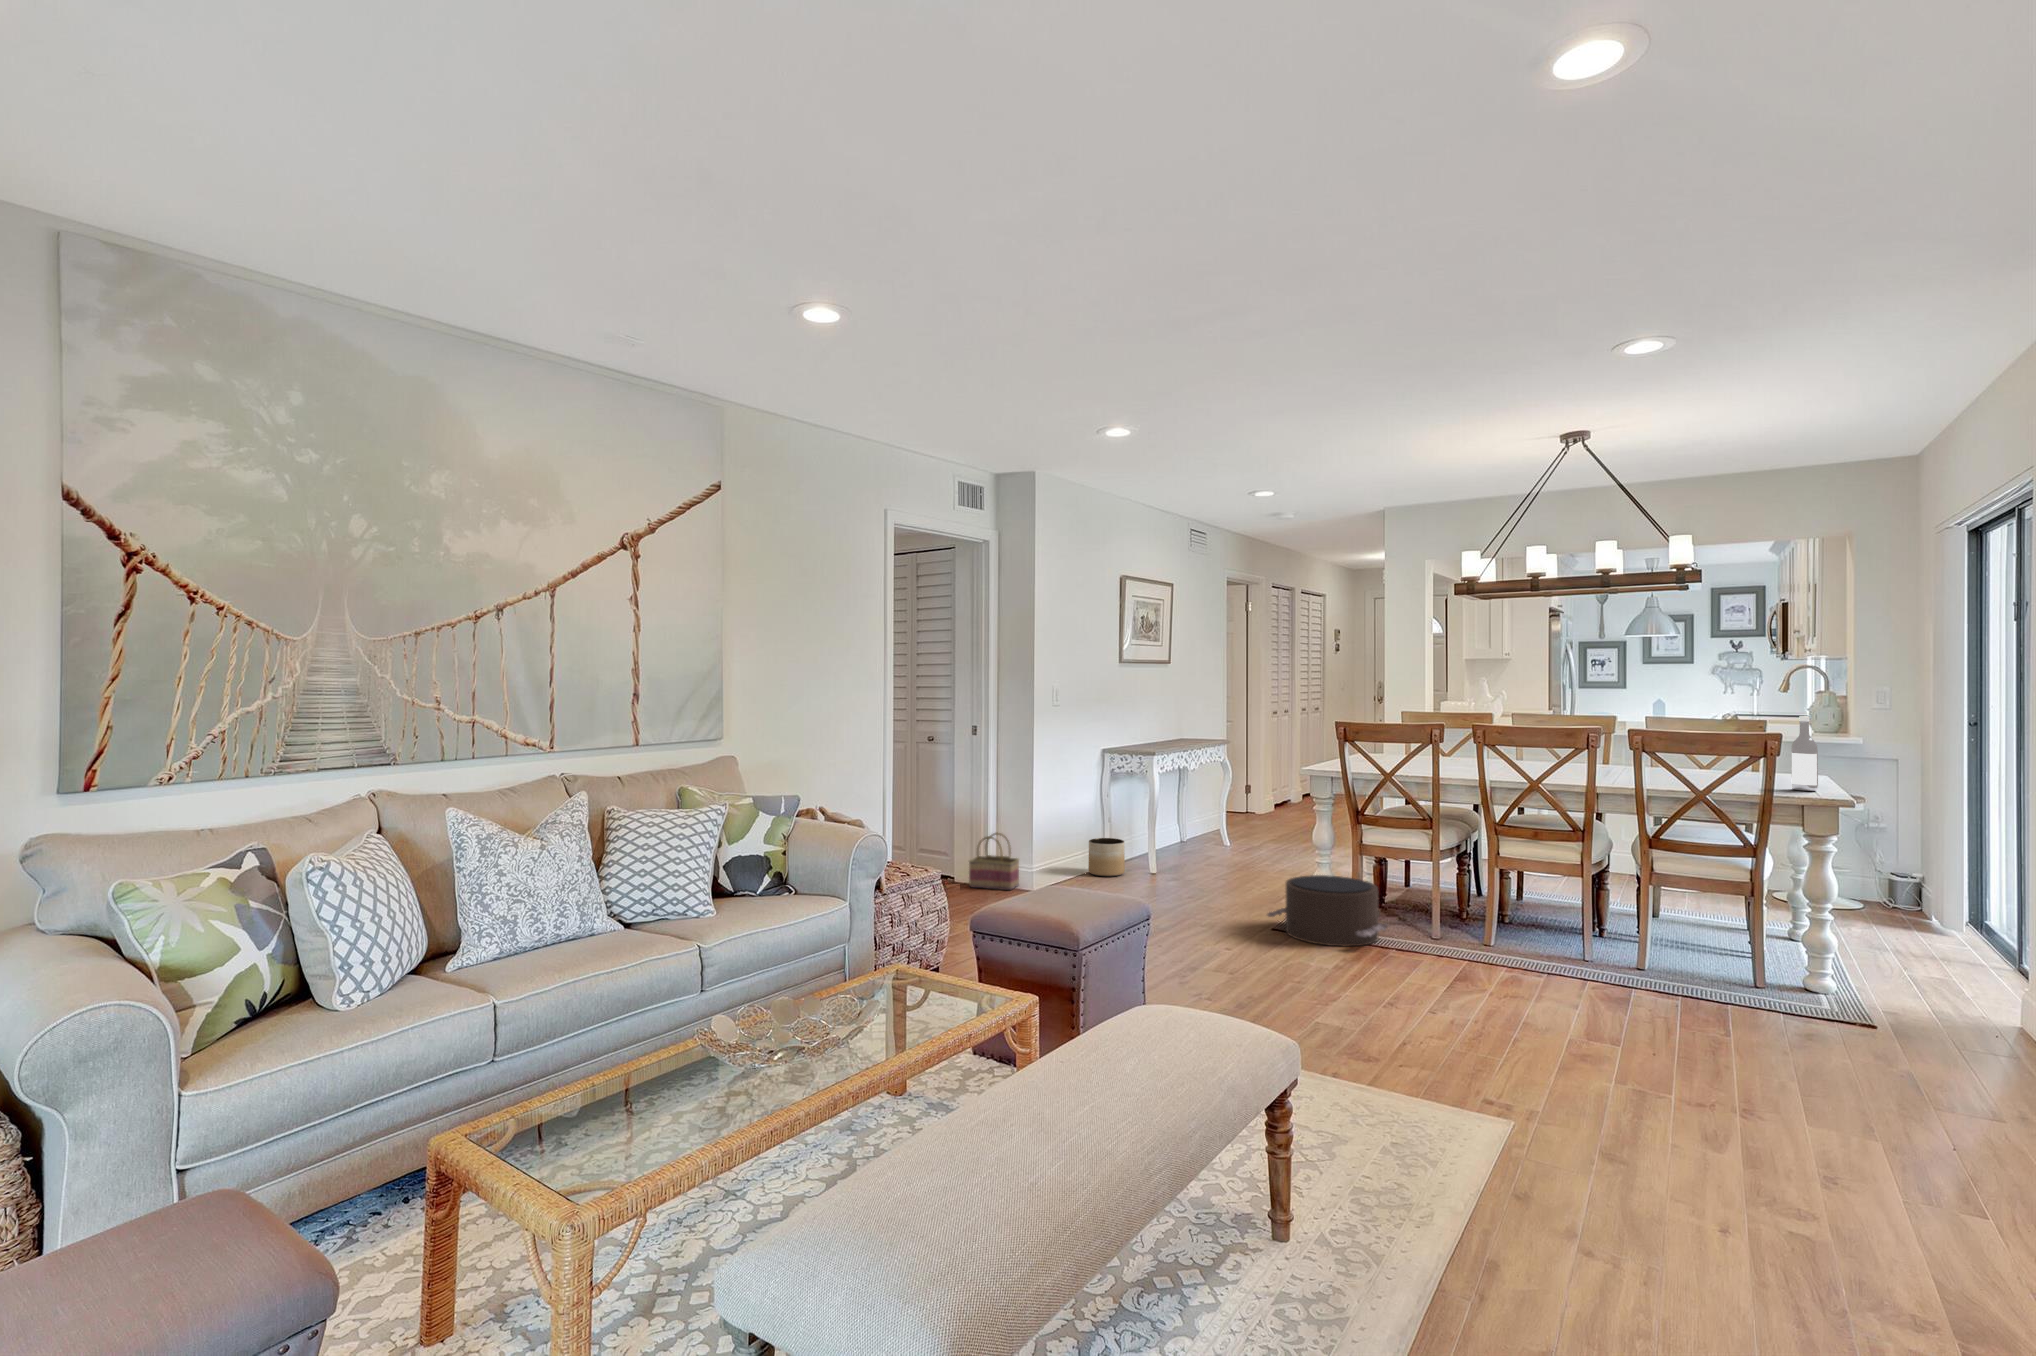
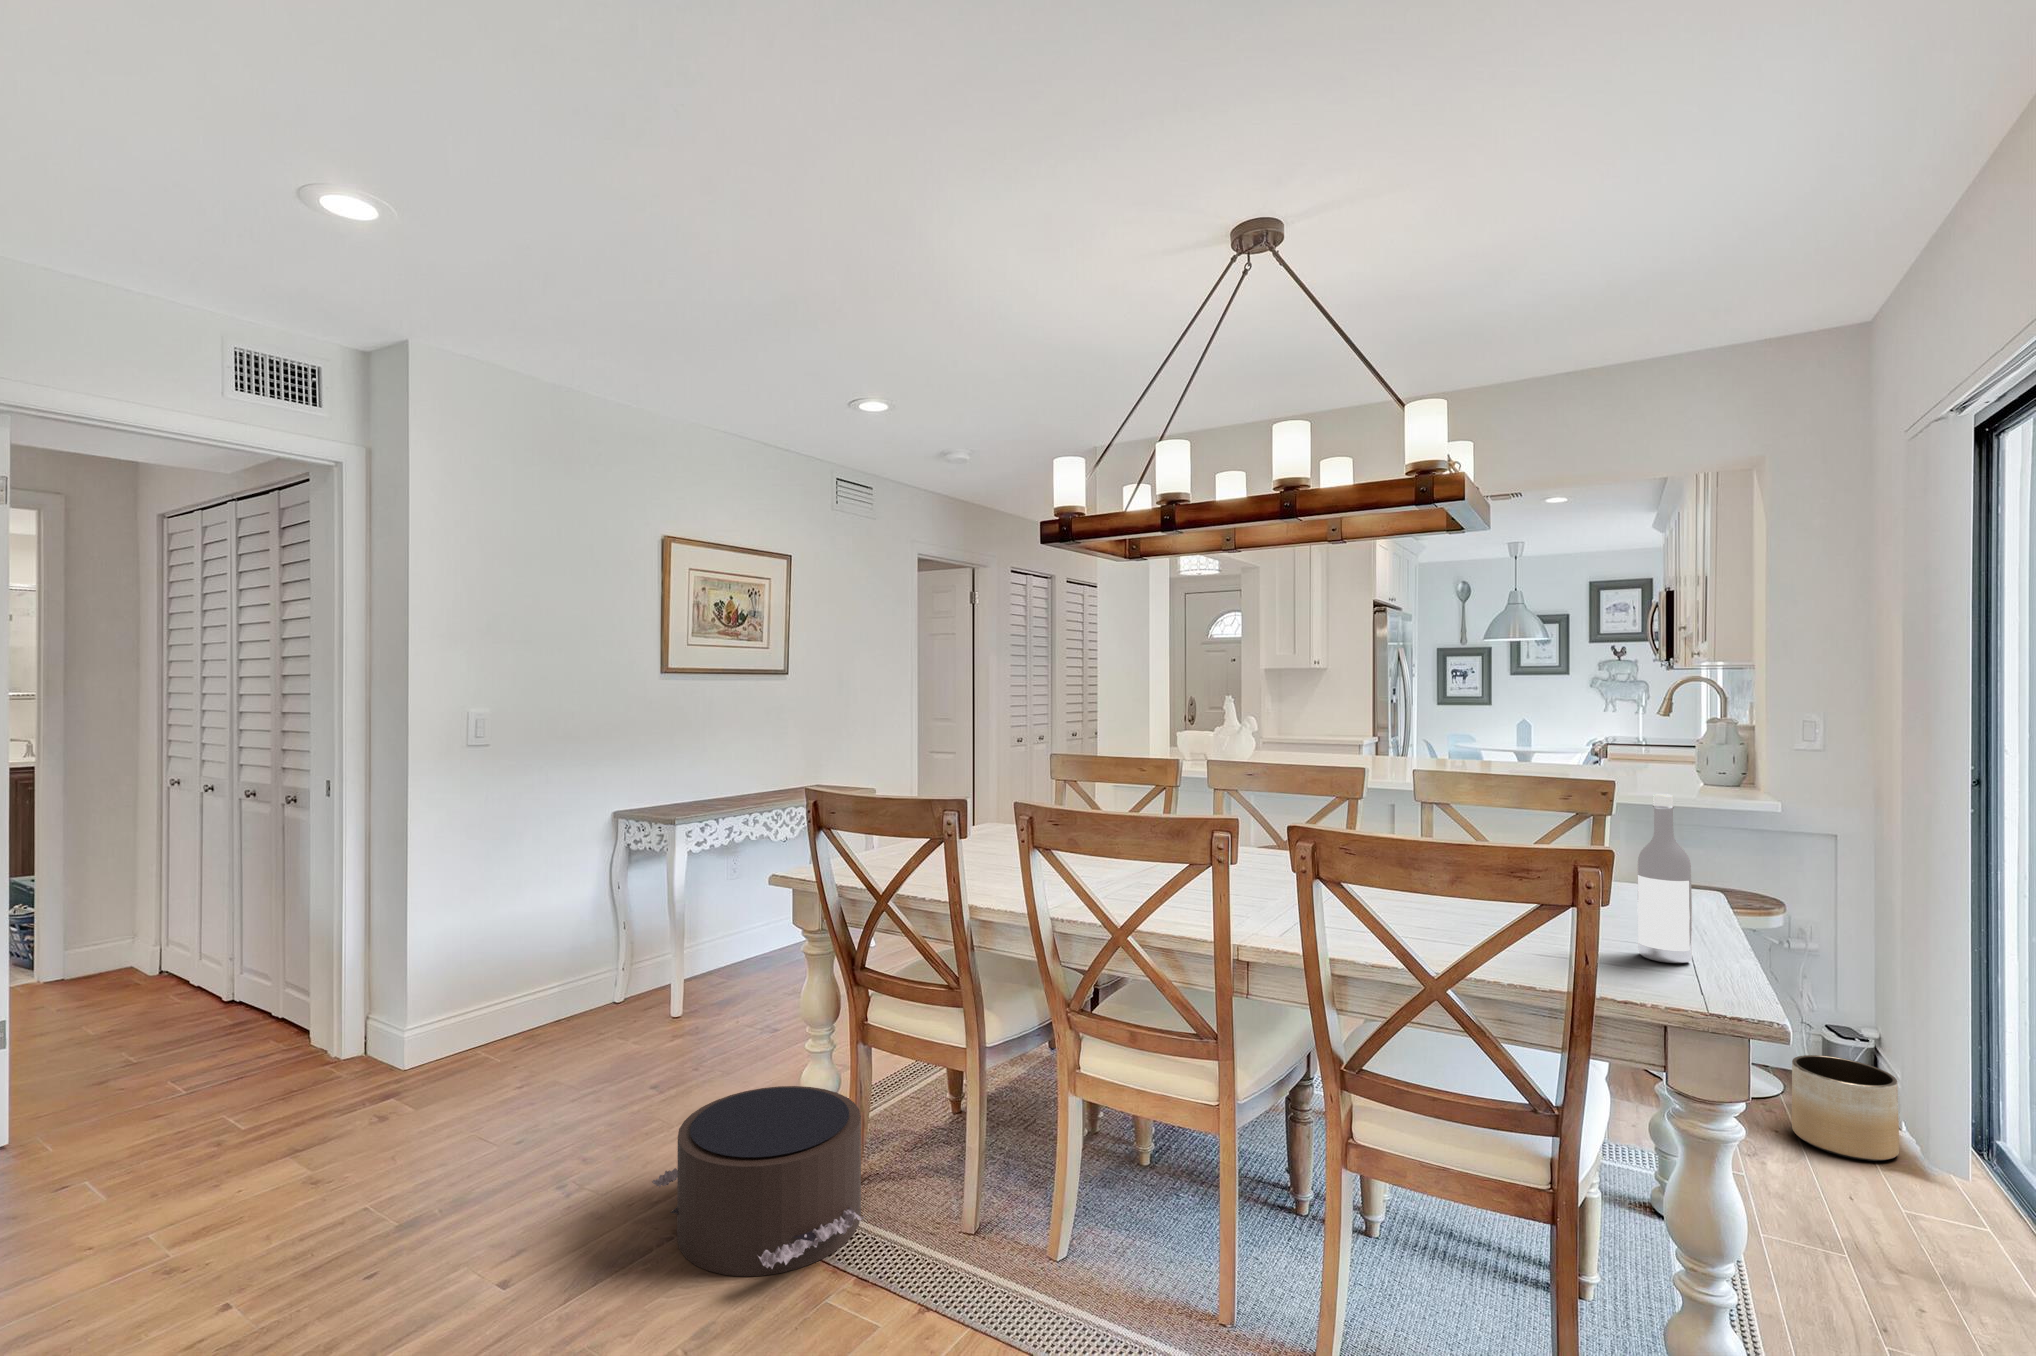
basket: present [969,833,1019,890] -> none [282,969,384,1080]
planter: present [1088,838,1125,877] -> present [1792,1055,1899,1161]

